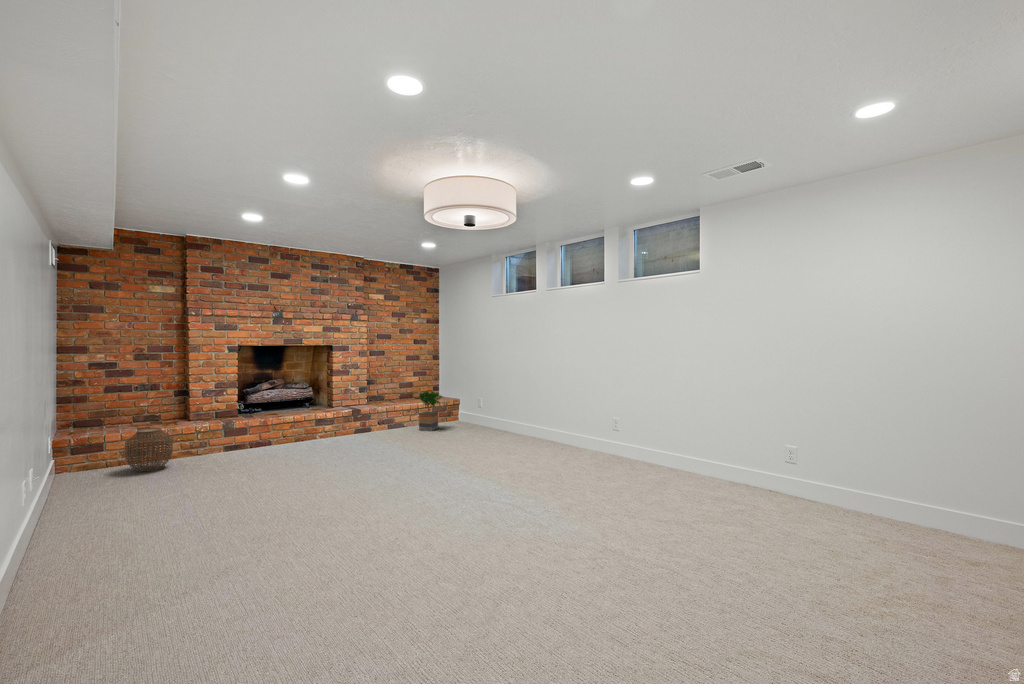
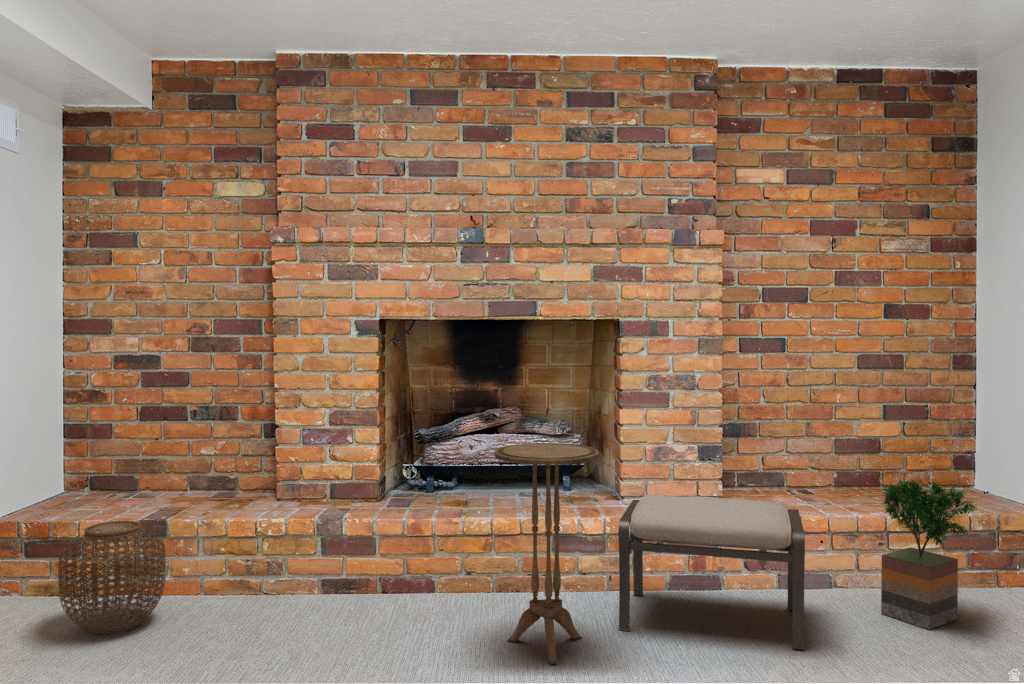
side table: none [312,386,346,450] -> present [494,443,599,665]
ottoman: none [345,400,403,443] -> present [618,495,805,650]

